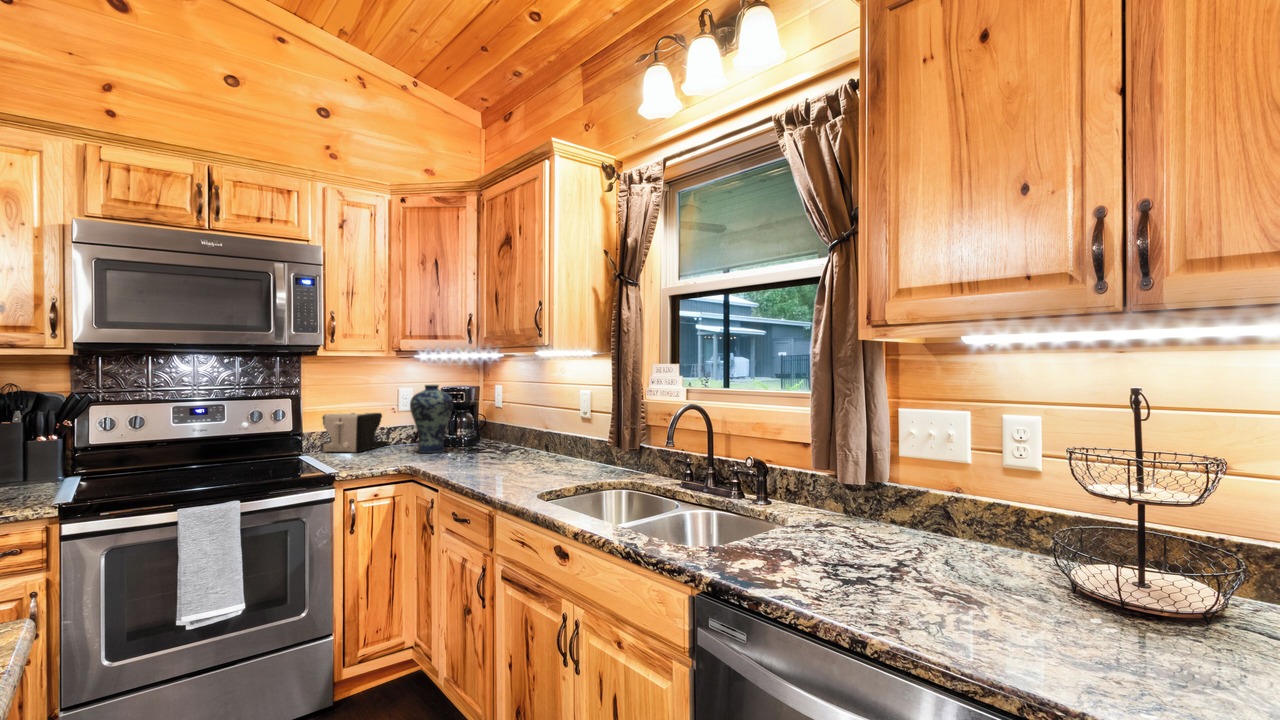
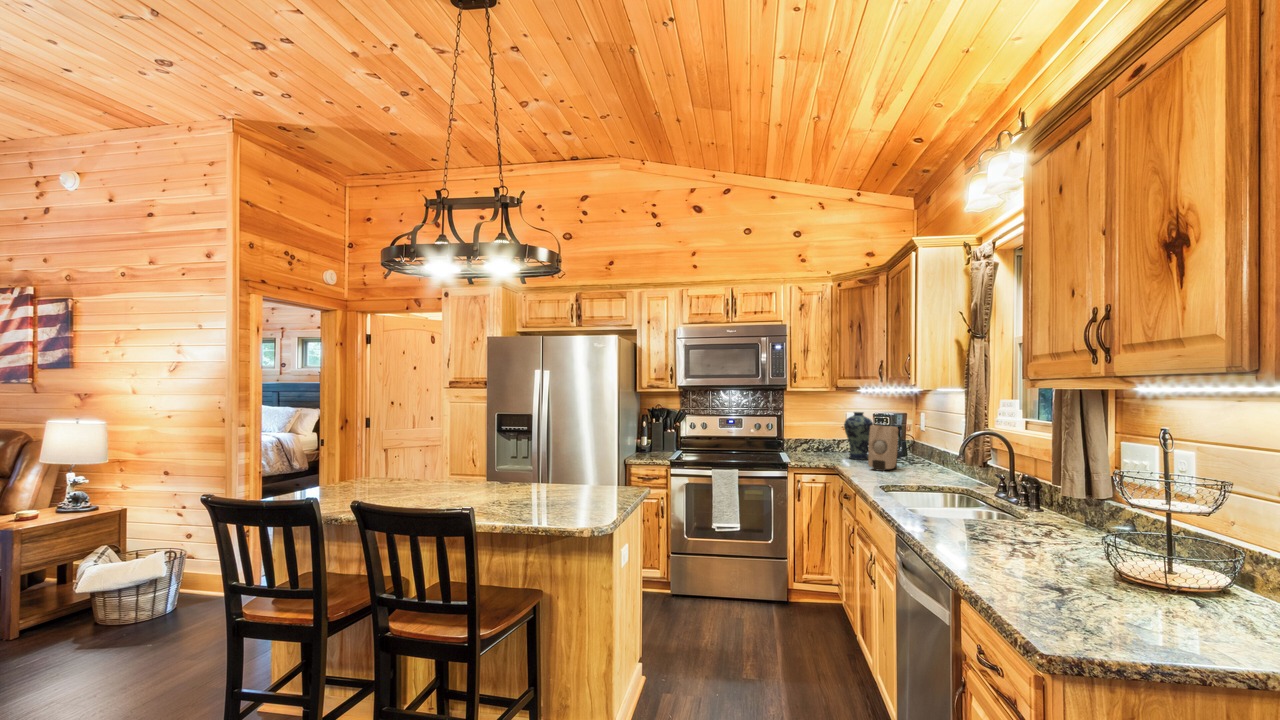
soap dispenser: none [474,399,506,464] -> present [868,425,899,471]
toaster: present [321,413,389,453] -> none [795,426,841,454]

